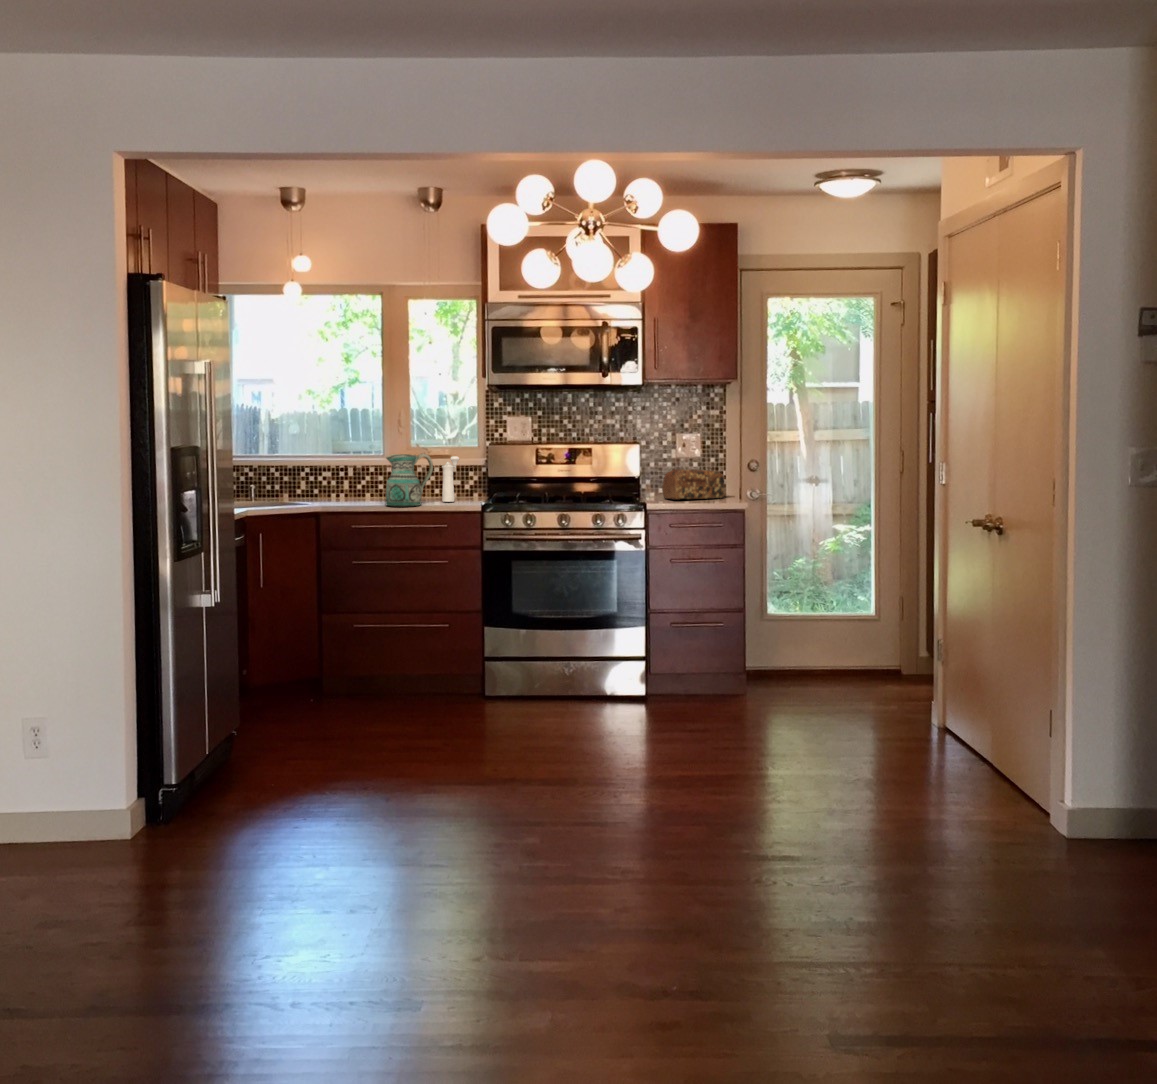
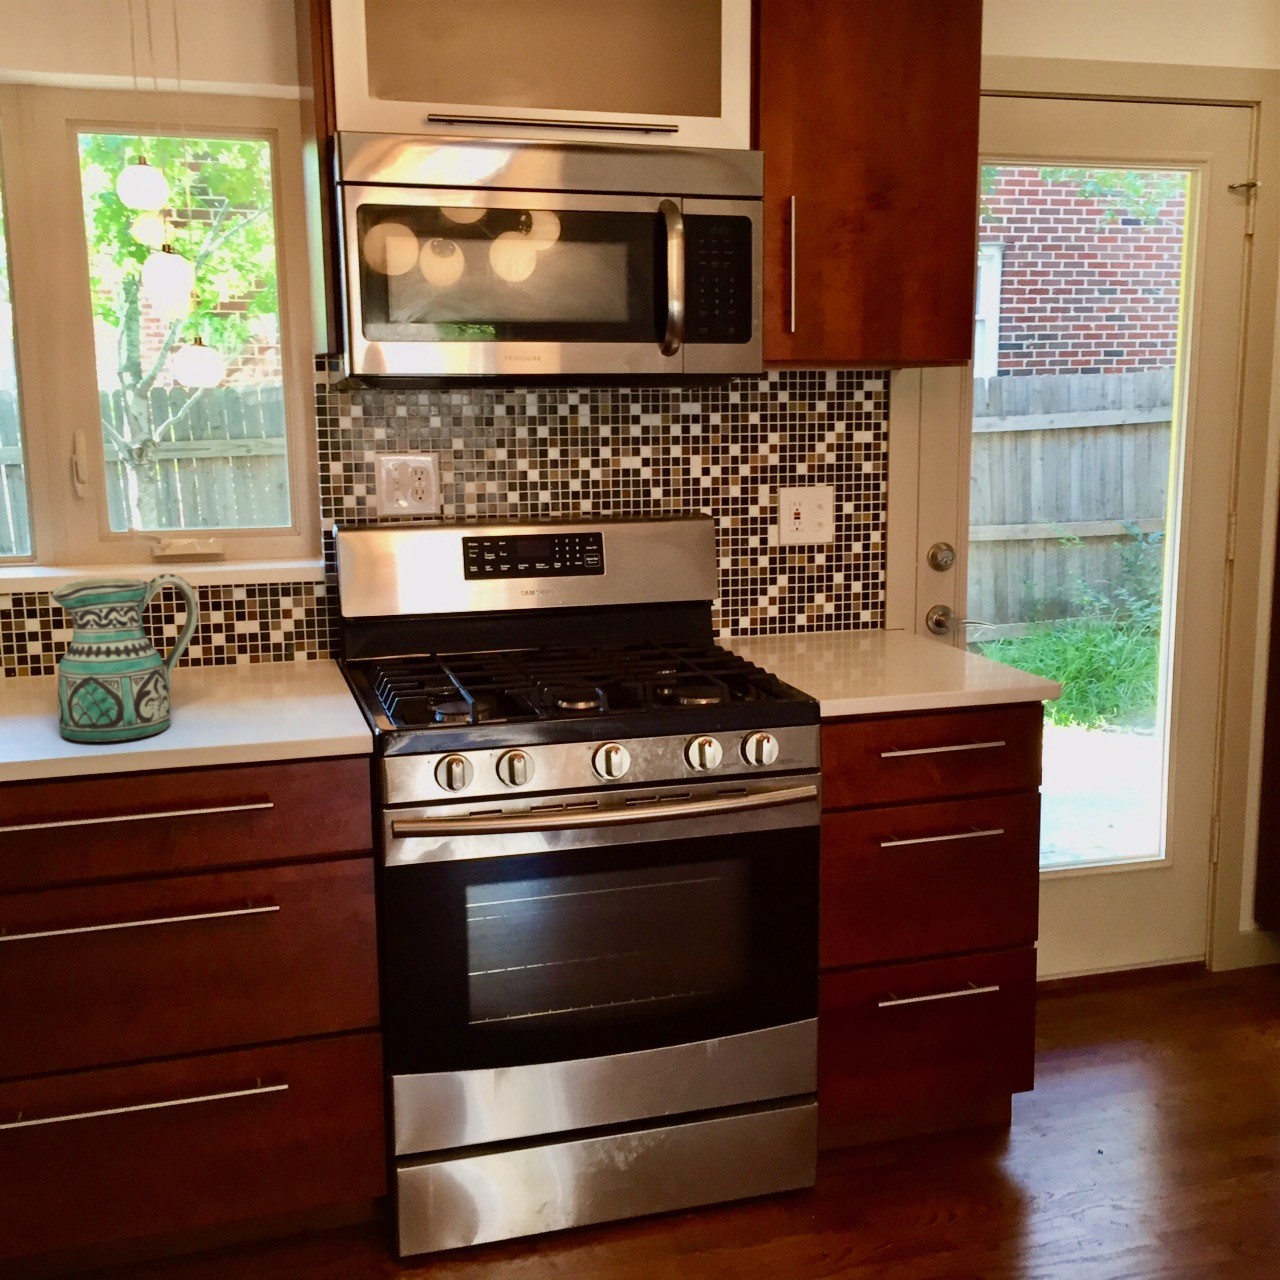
pepper mill: present [442,456,459,502] -> none [220,566,263,701]
bread loaf: present [662,469,725,500] -> none [782,577,923,661]

